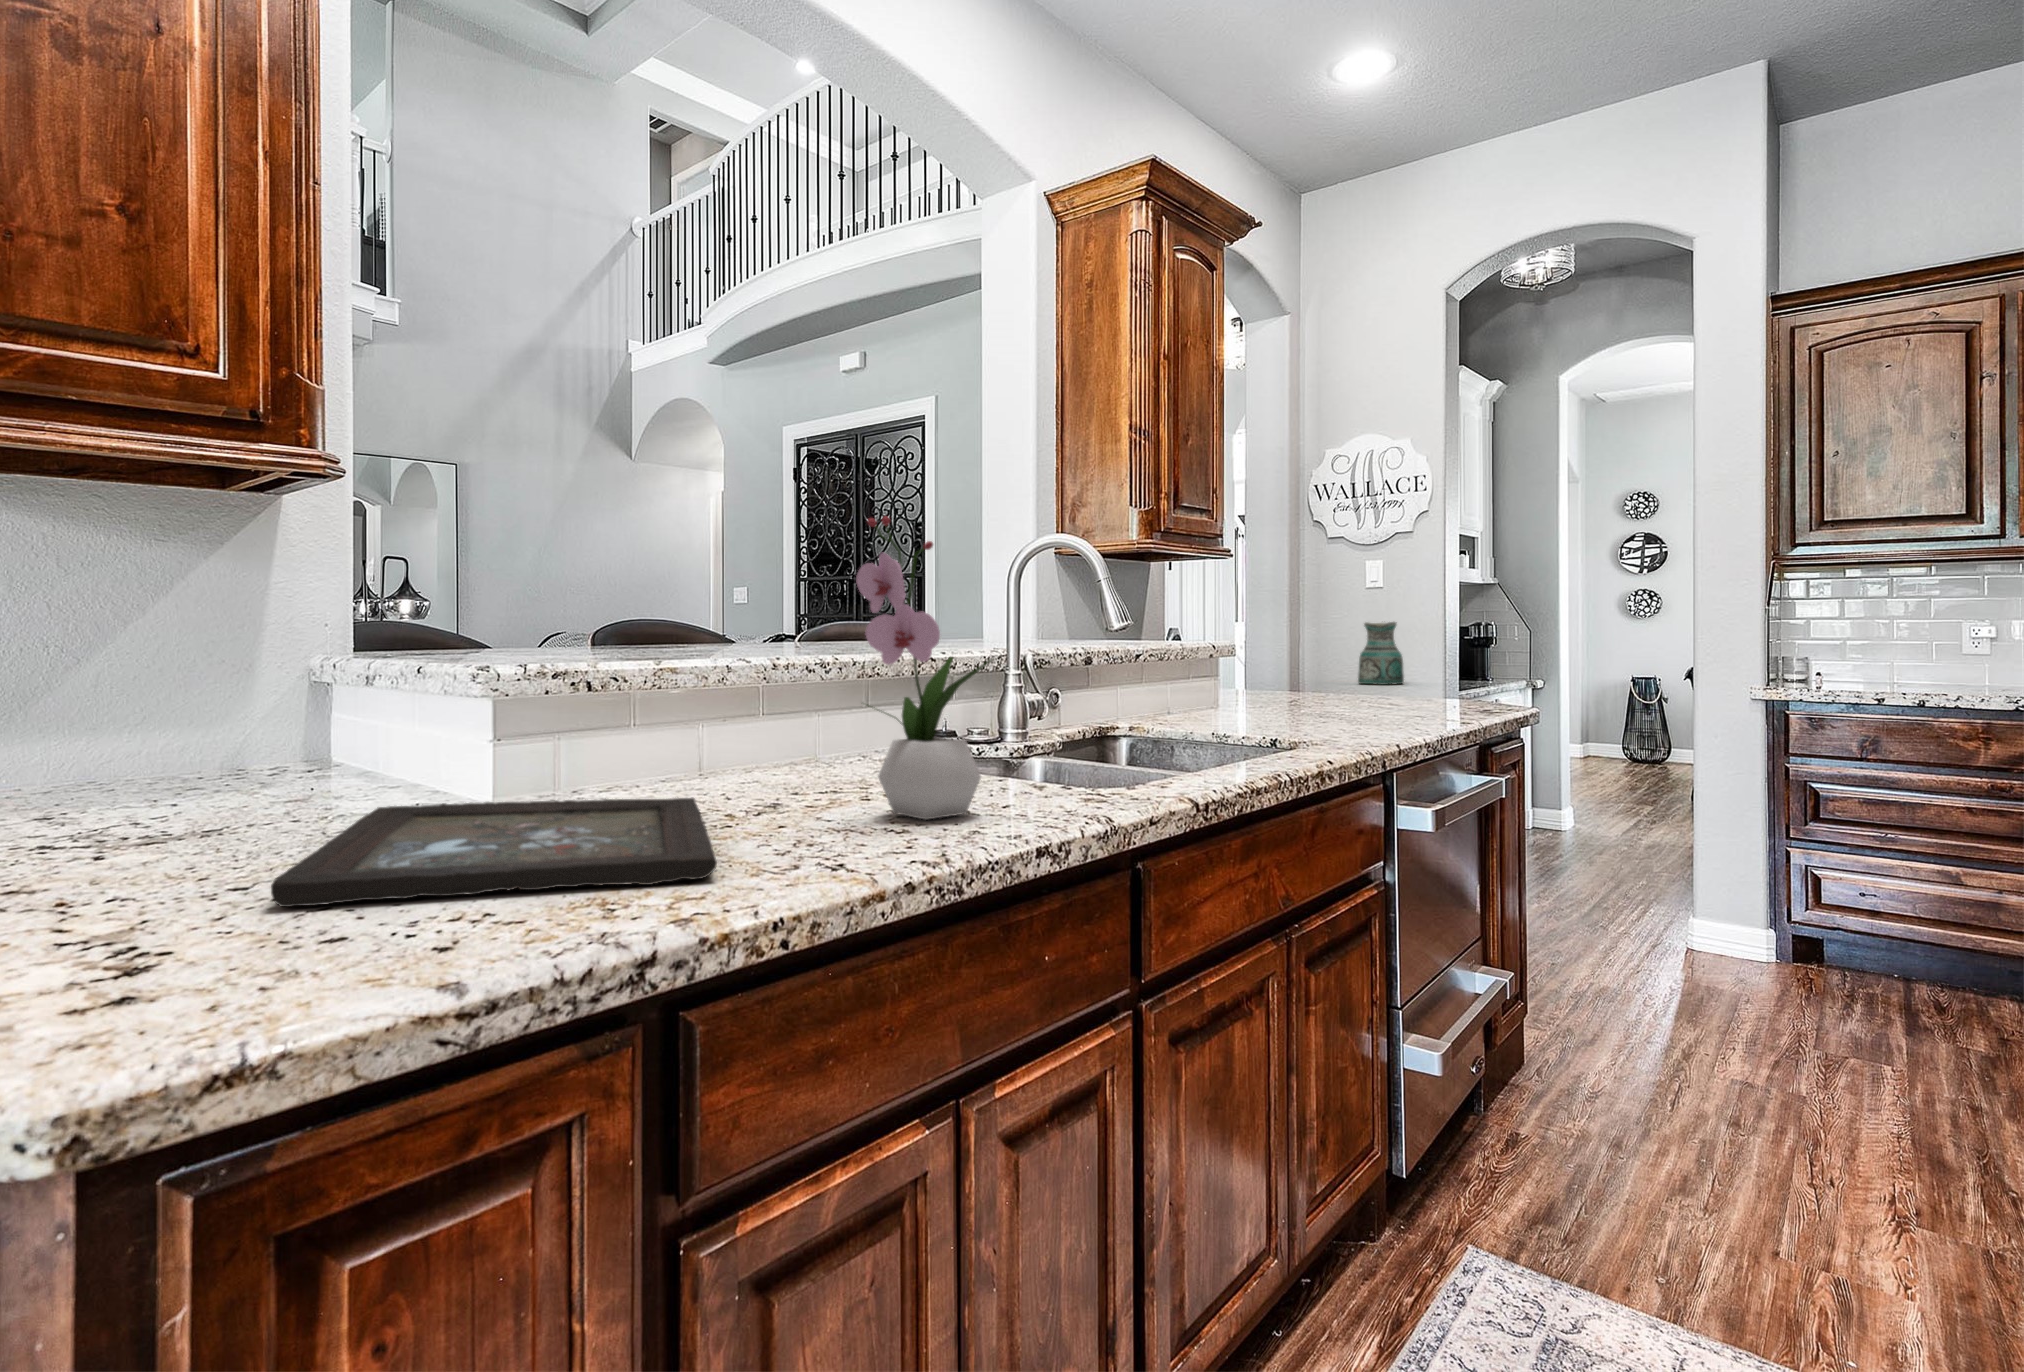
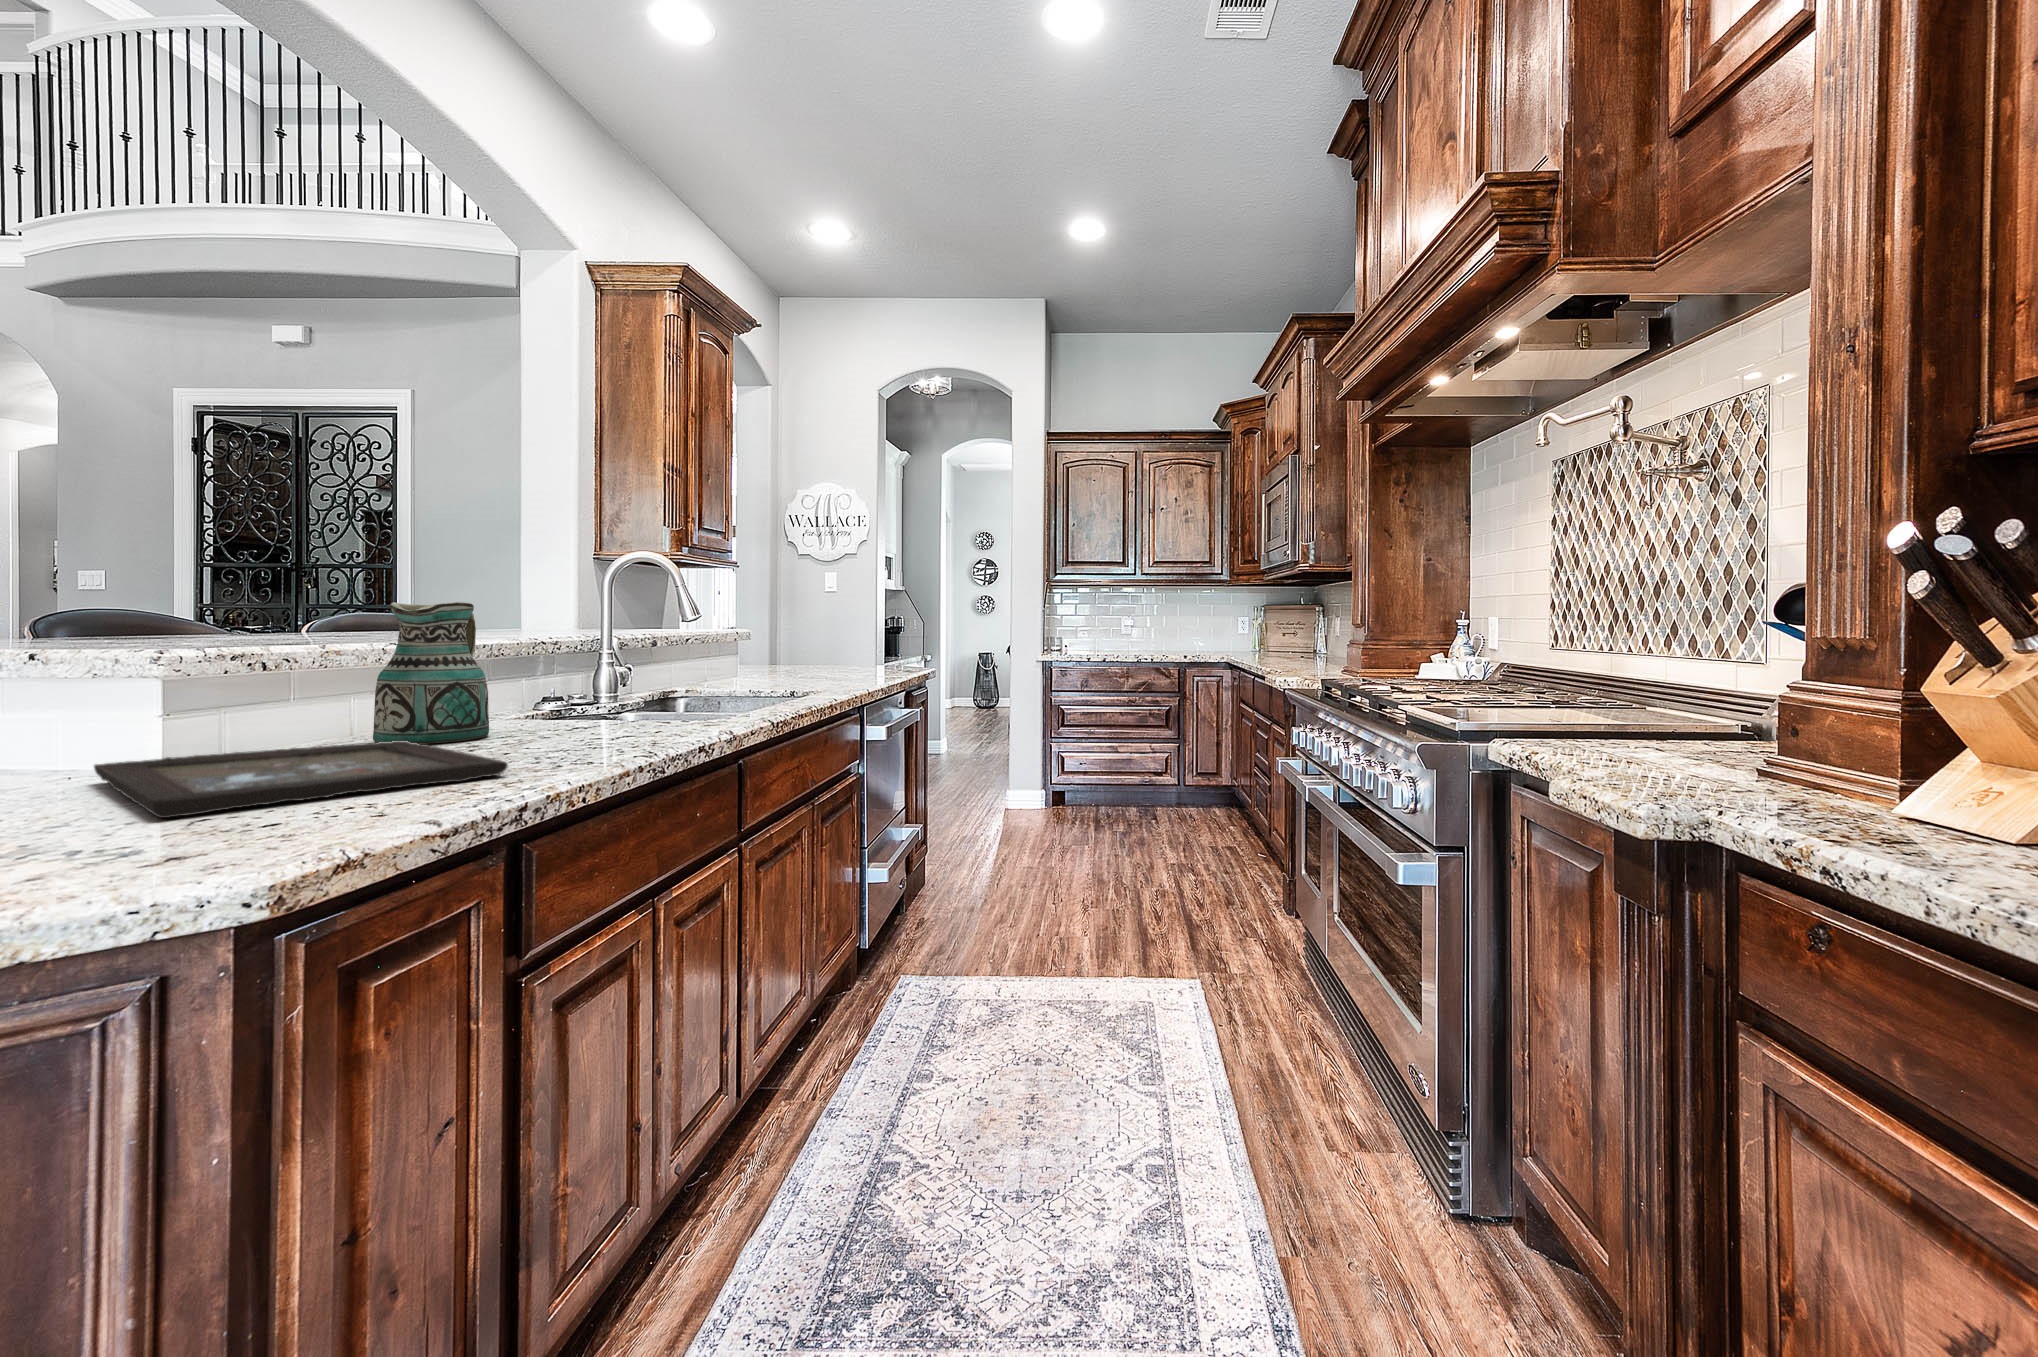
flower arrangement: present [856,516,992,820] -> none [550,544,648,741]
ceramic pitcher: present [1358,622,1404,685] -> present [373,602,489,744]

